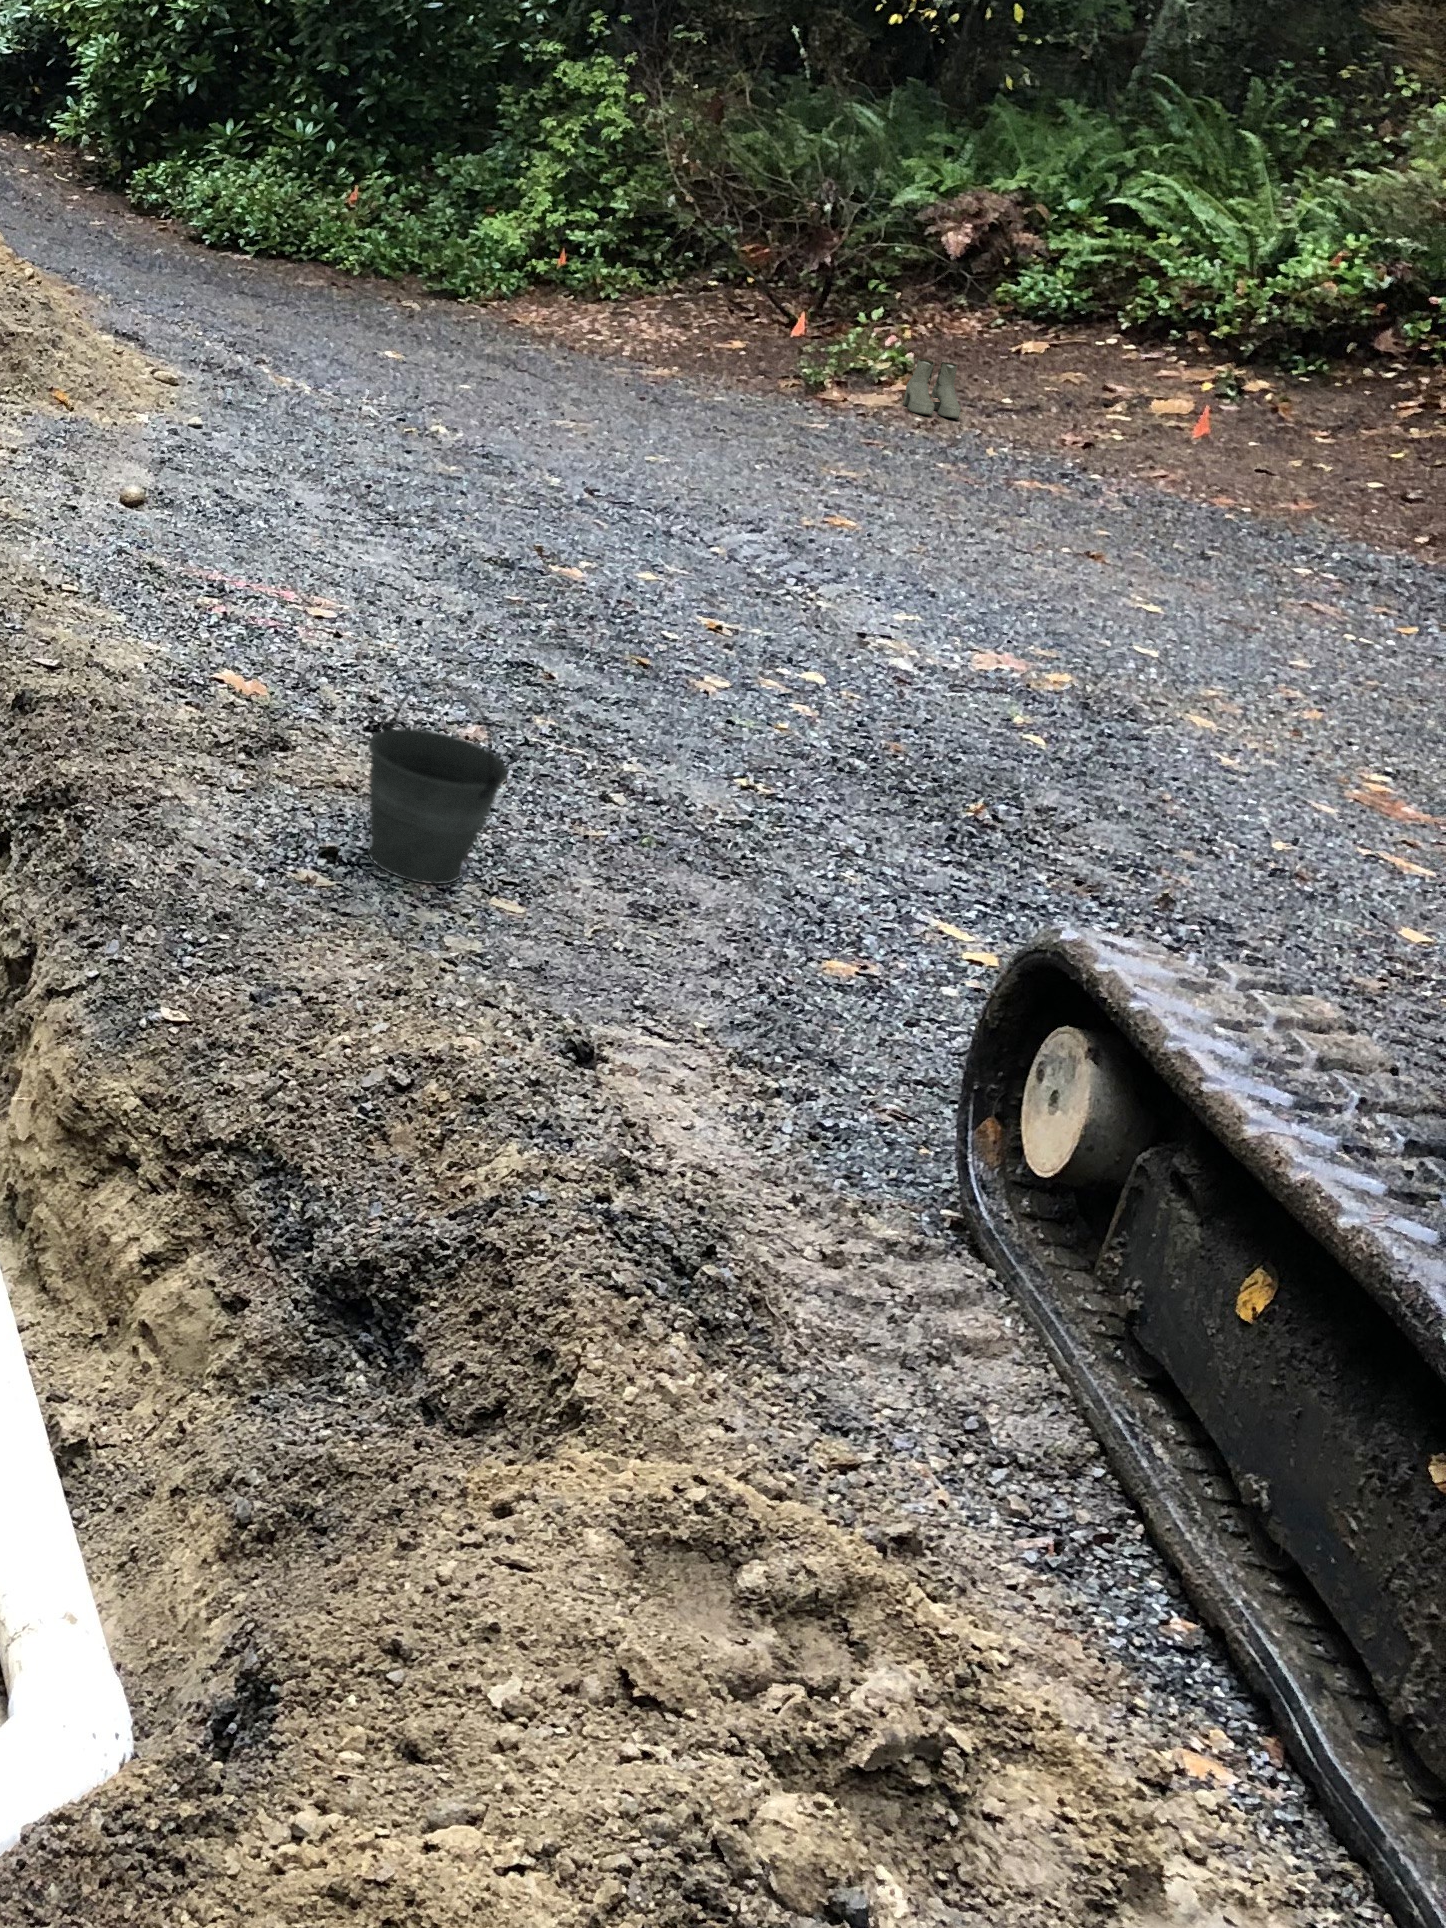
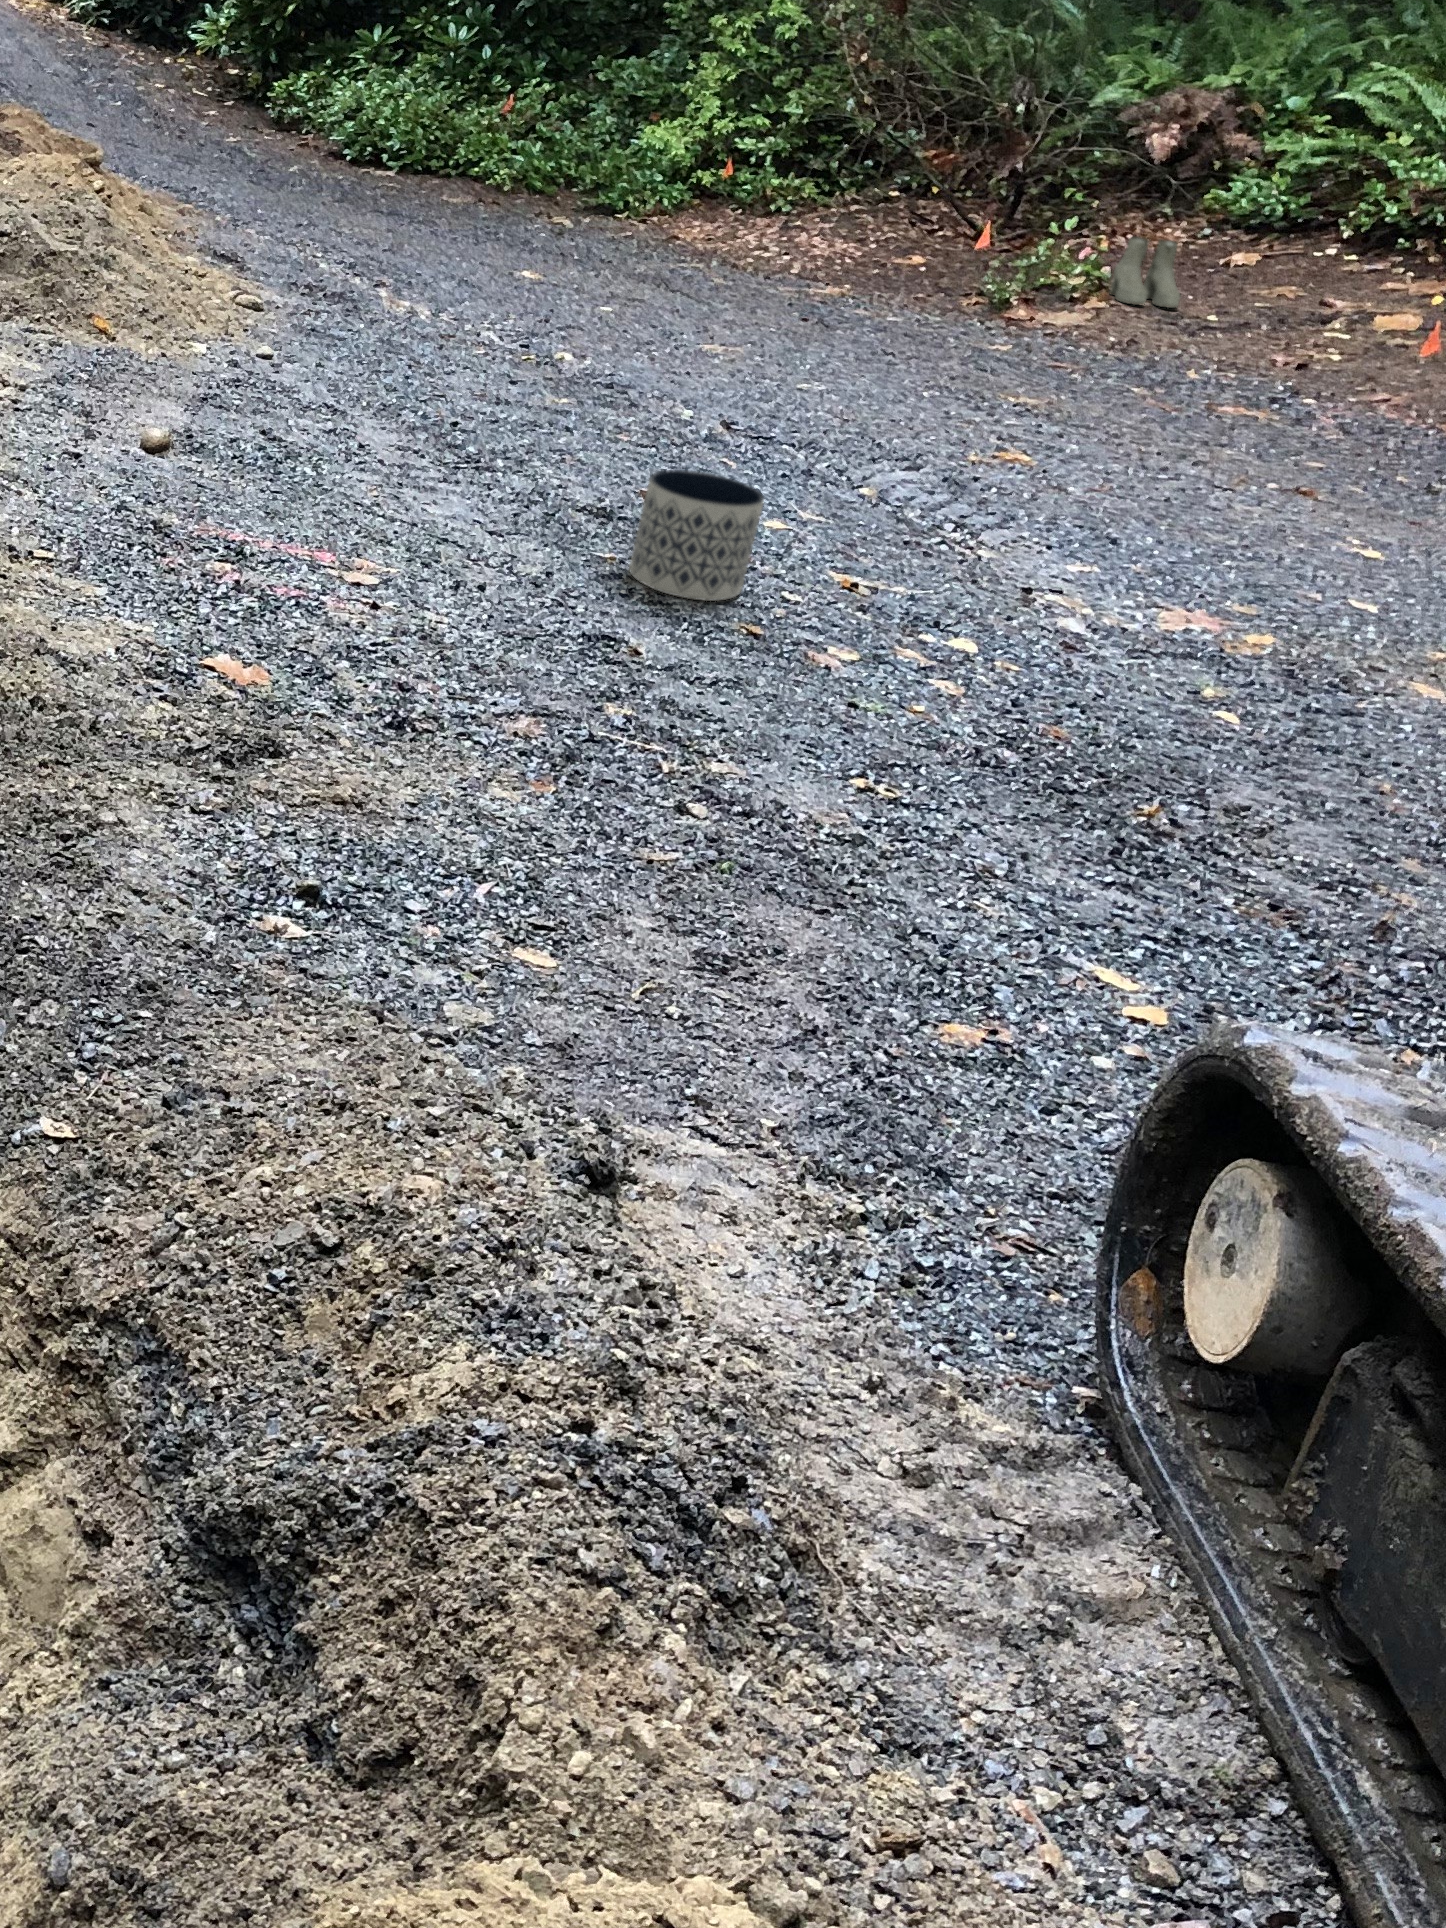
planter: none [549,540,655,643] -> present [629,470,764,601]
bucket: present [368,680,508,884] -> none [336,666,523,935]

